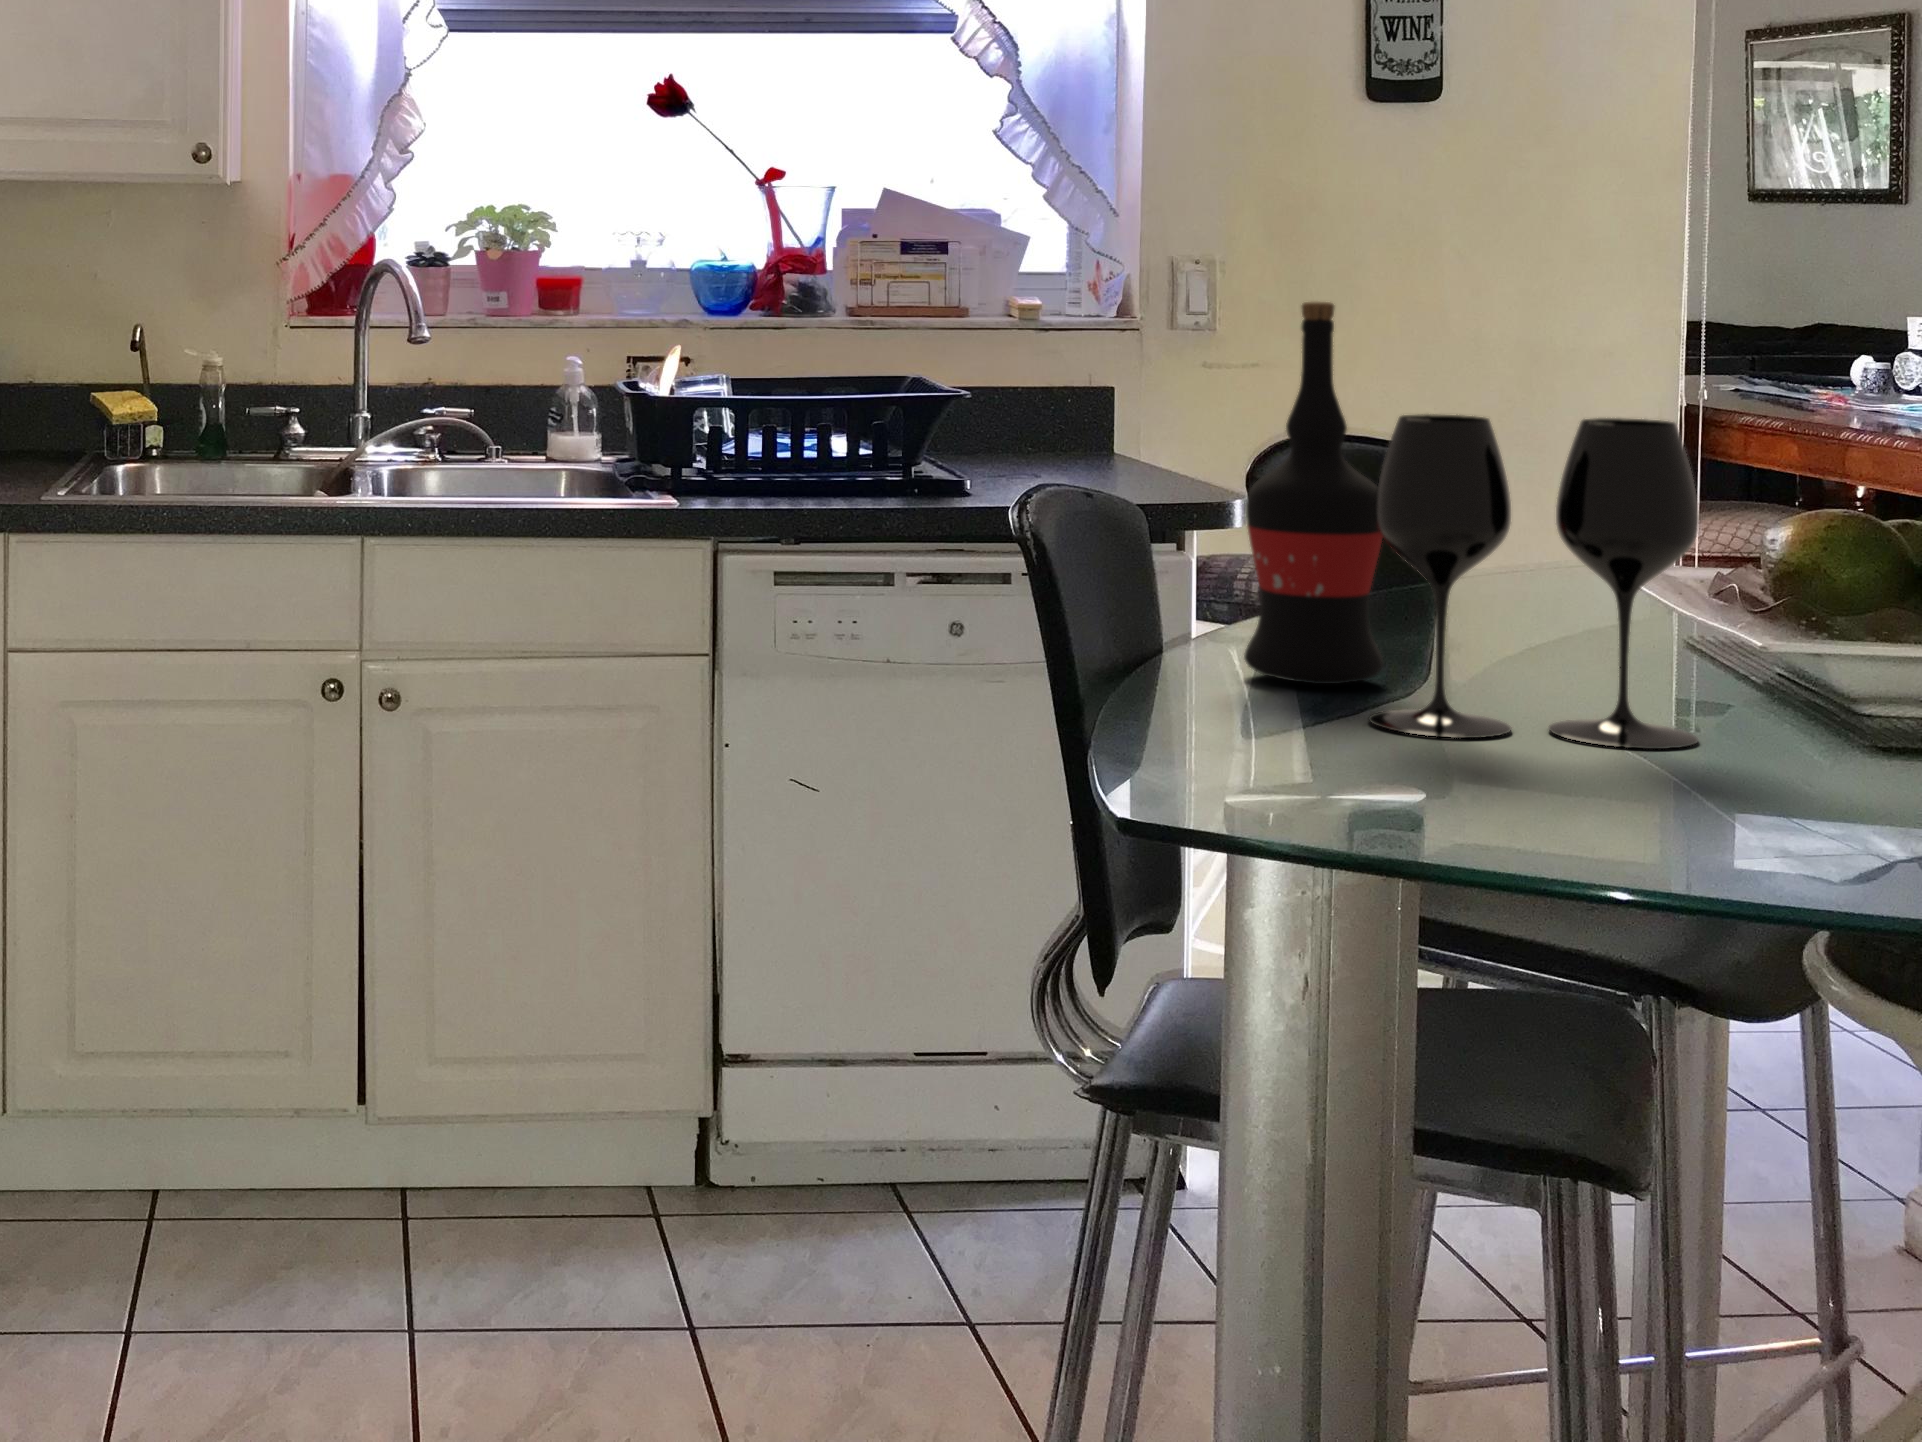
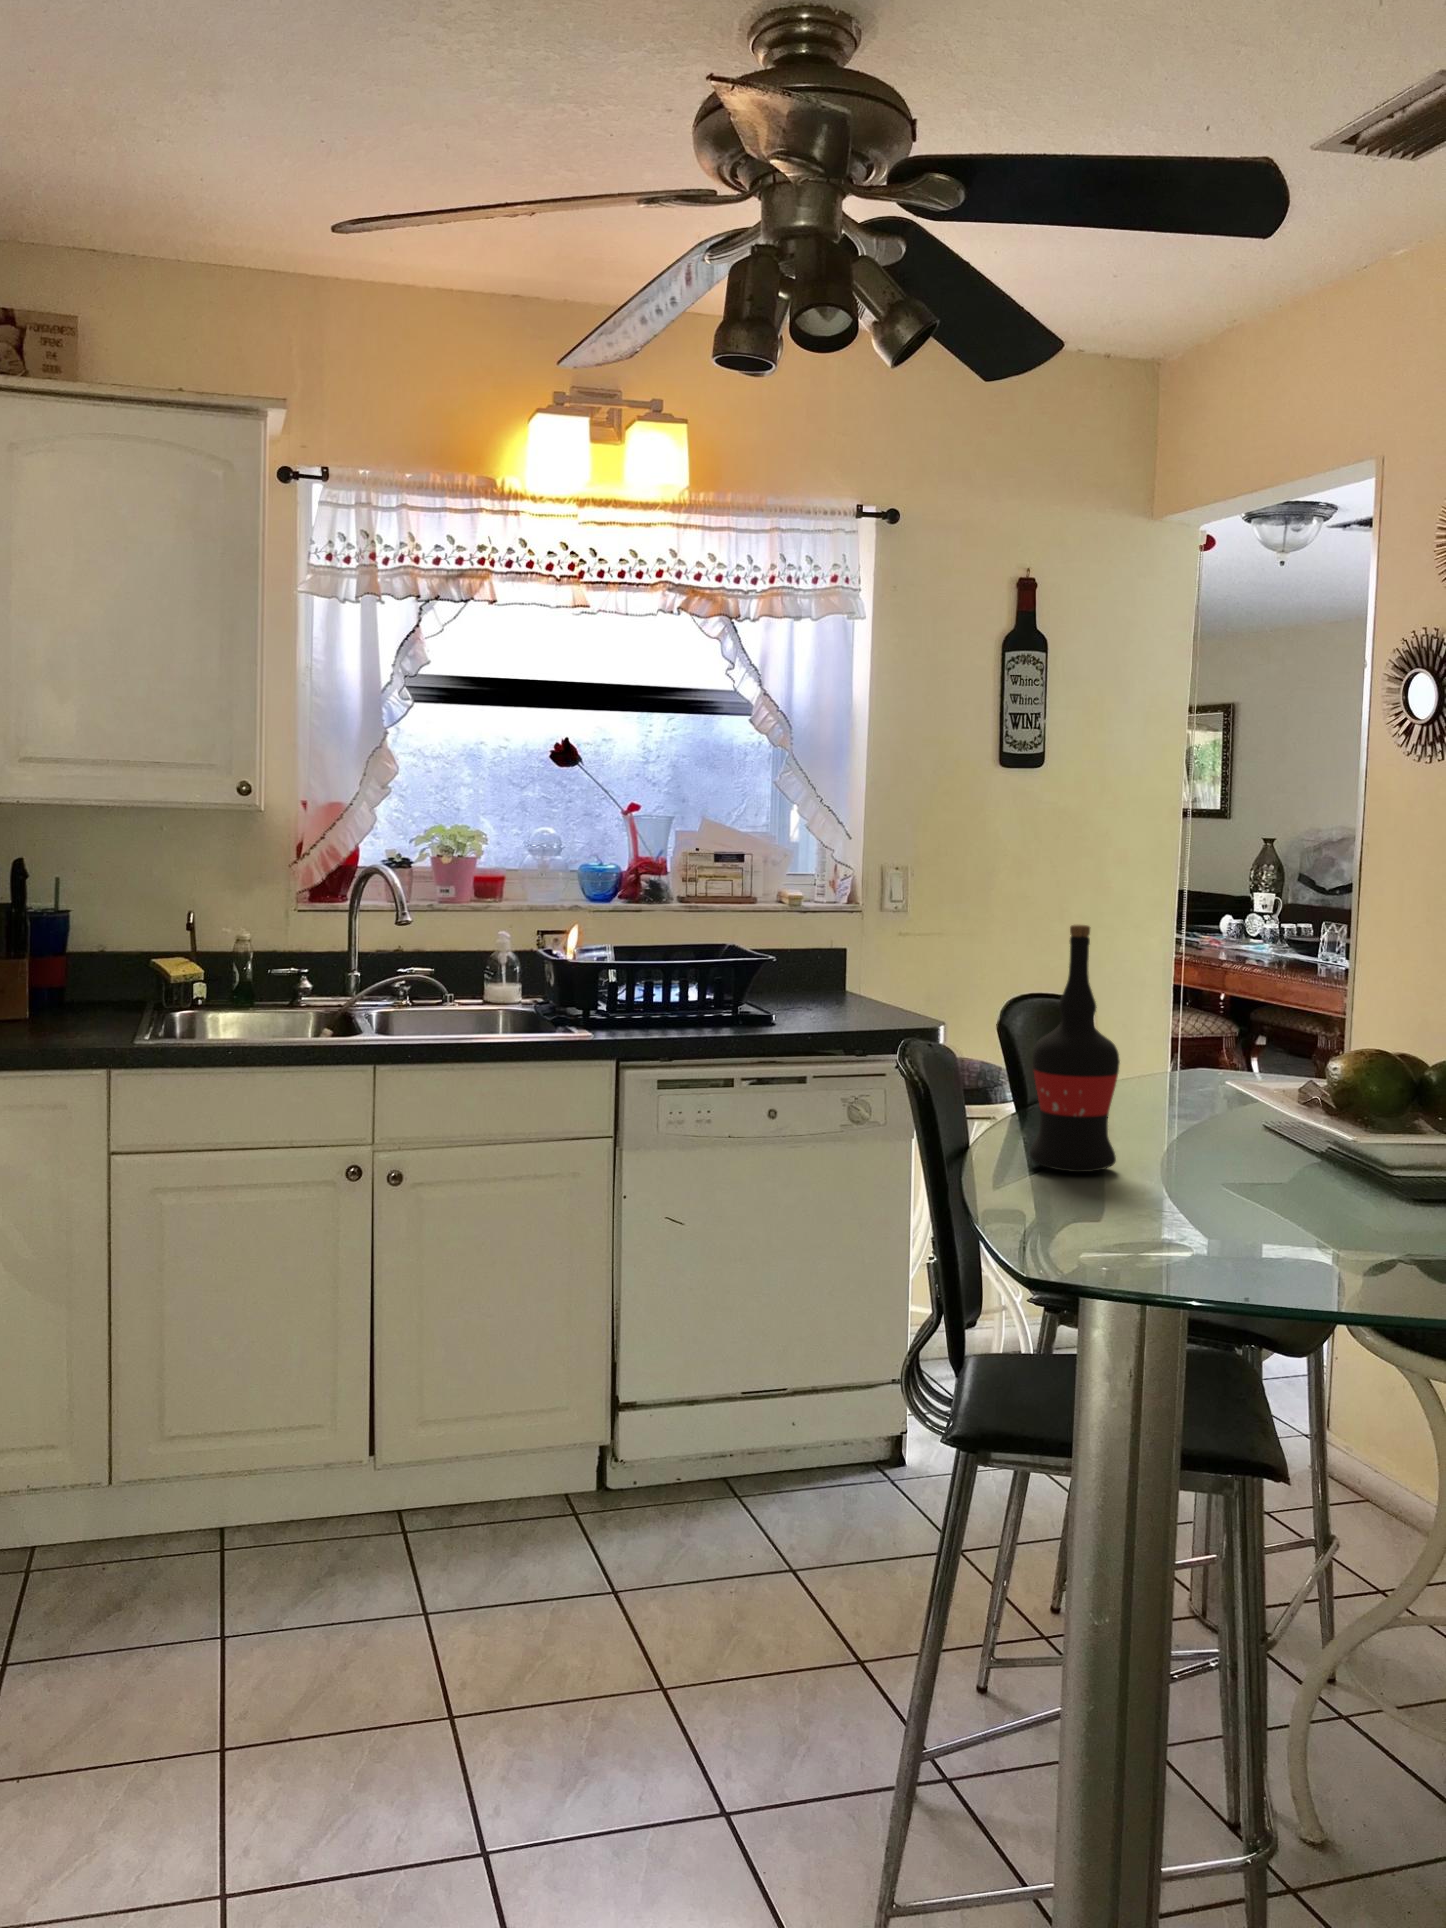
wine glass: present [1369,414,1699,749] -> none [1126,1003,1327,1215]

